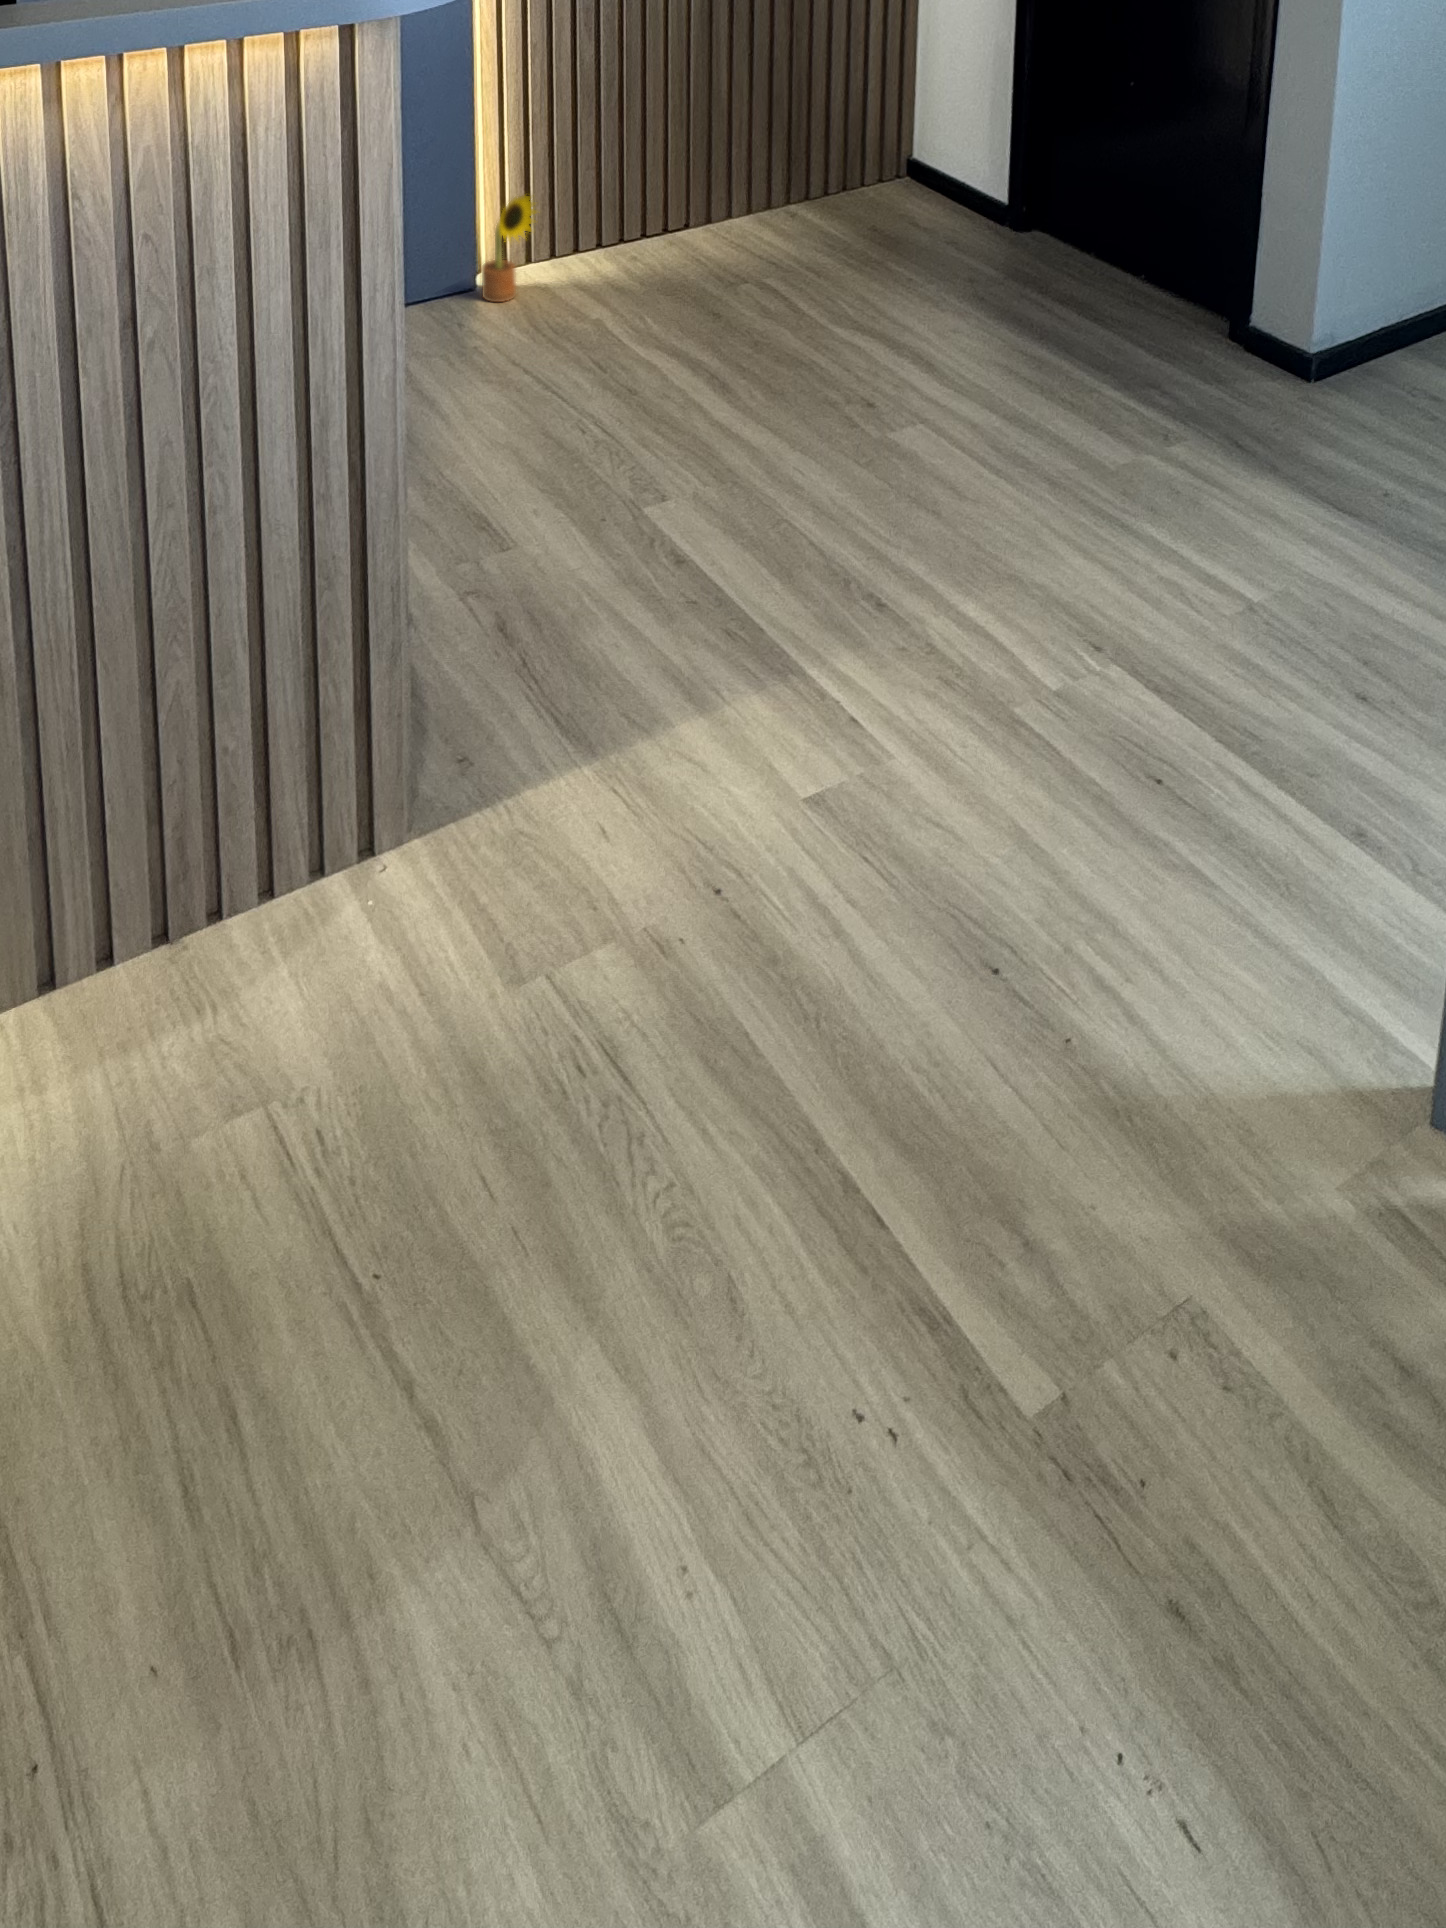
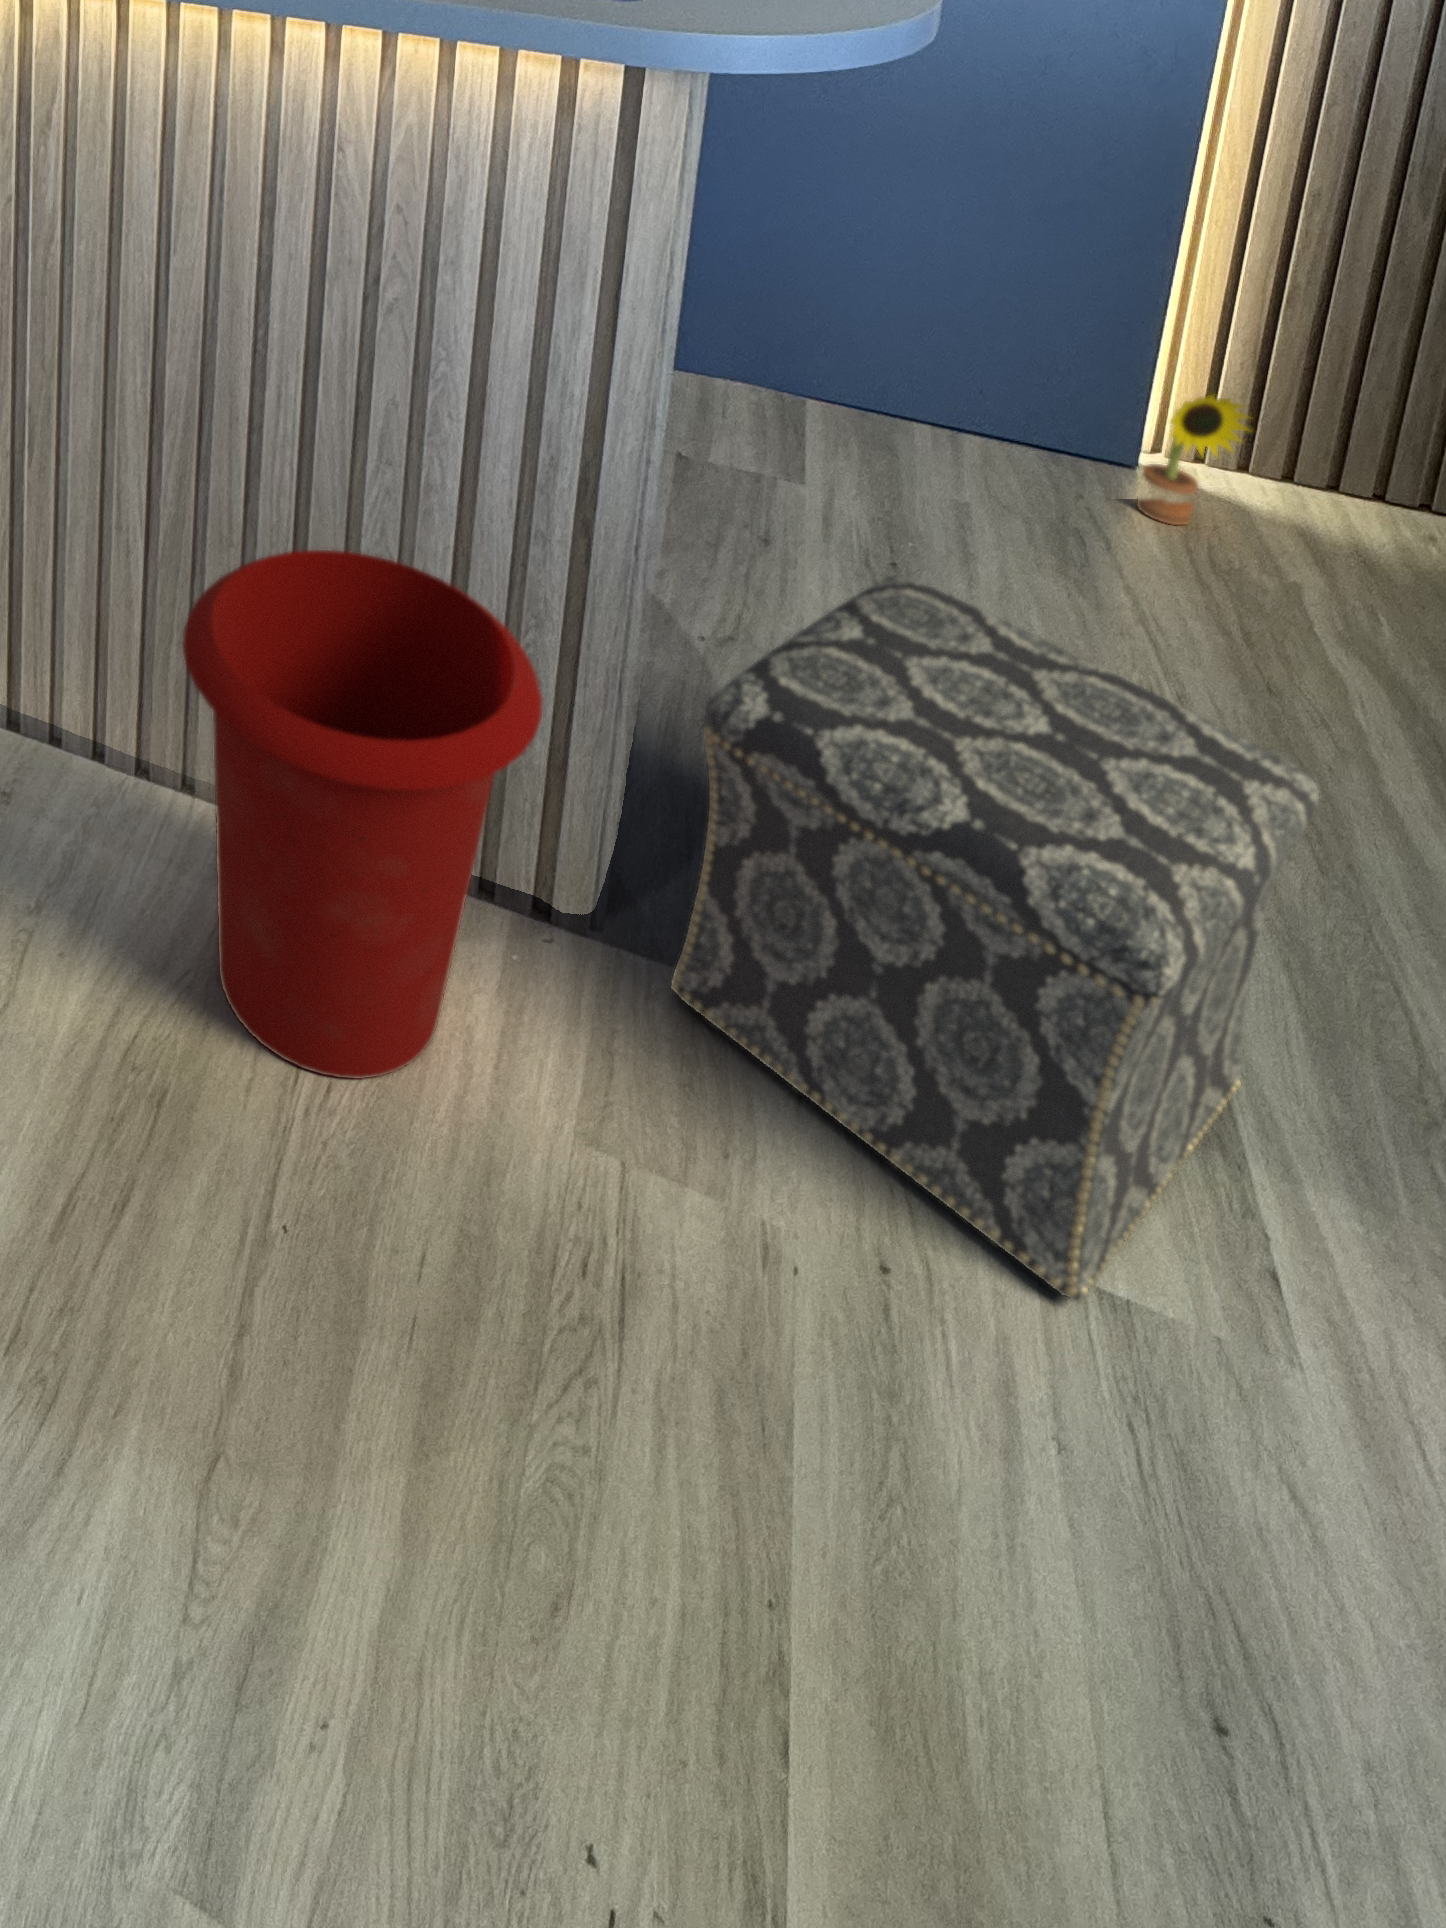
ottoman: none [476,391,821,826] -> present [671,575,1319,1302]
waste bin: none [40,596,423,1163] -> present [182,550,542,1079]

